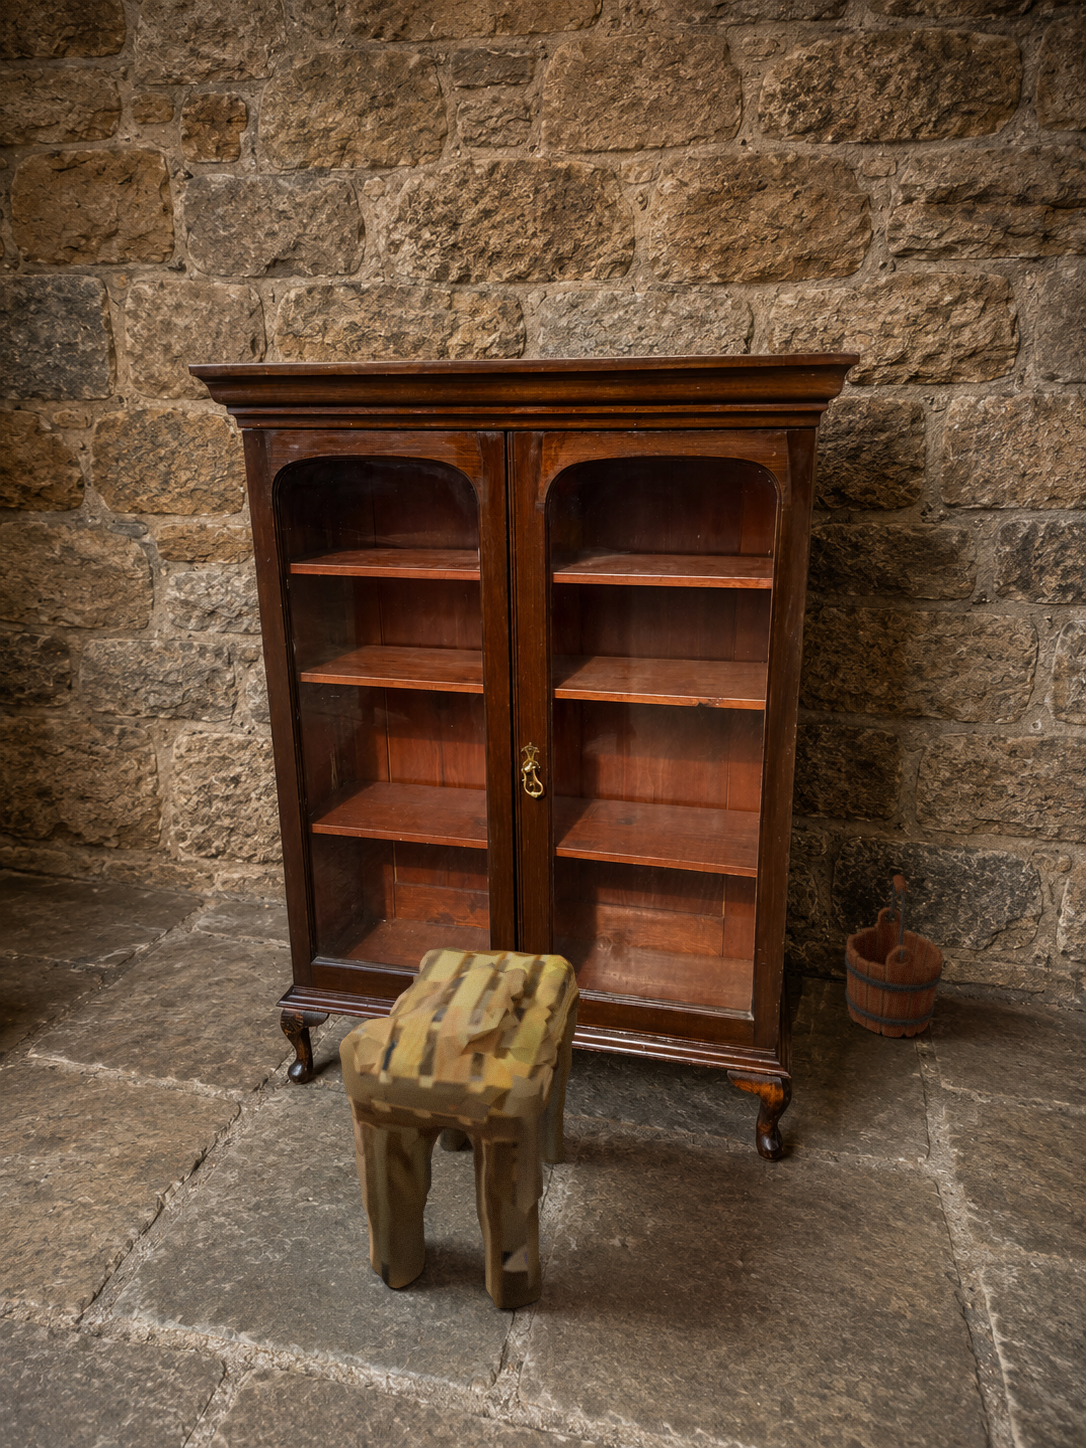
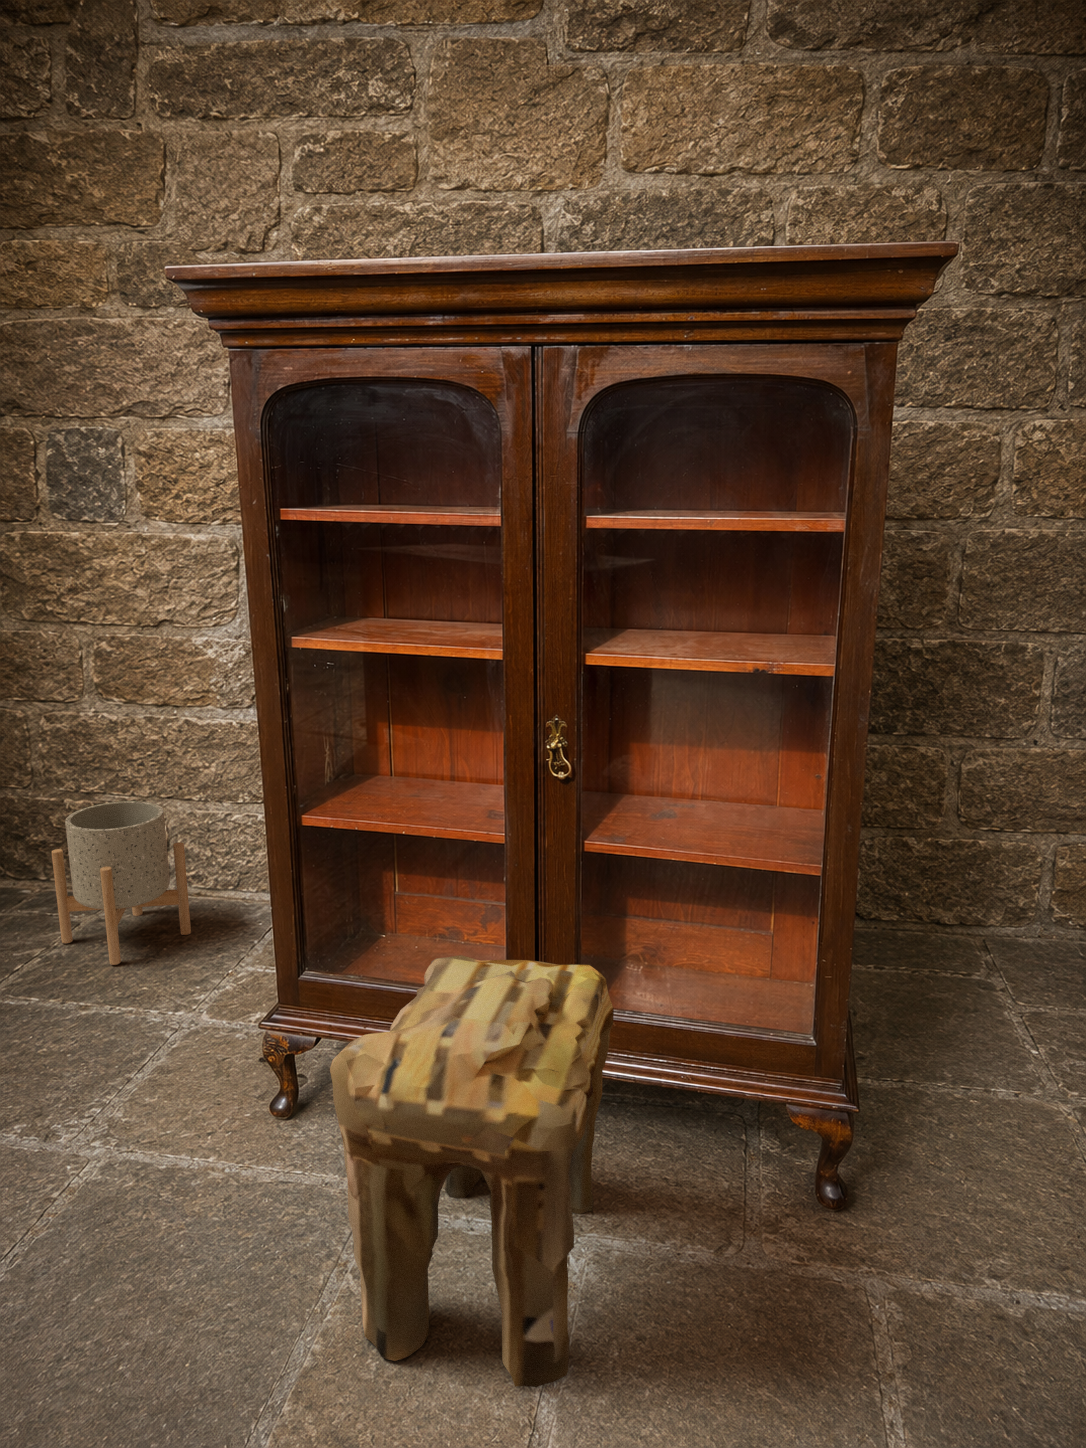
planter: none [94,803,218,948] -> present [52,801,191,965]
wooden bucket: present [845,875,943,1037] -> none [911,883,1027,1072]

